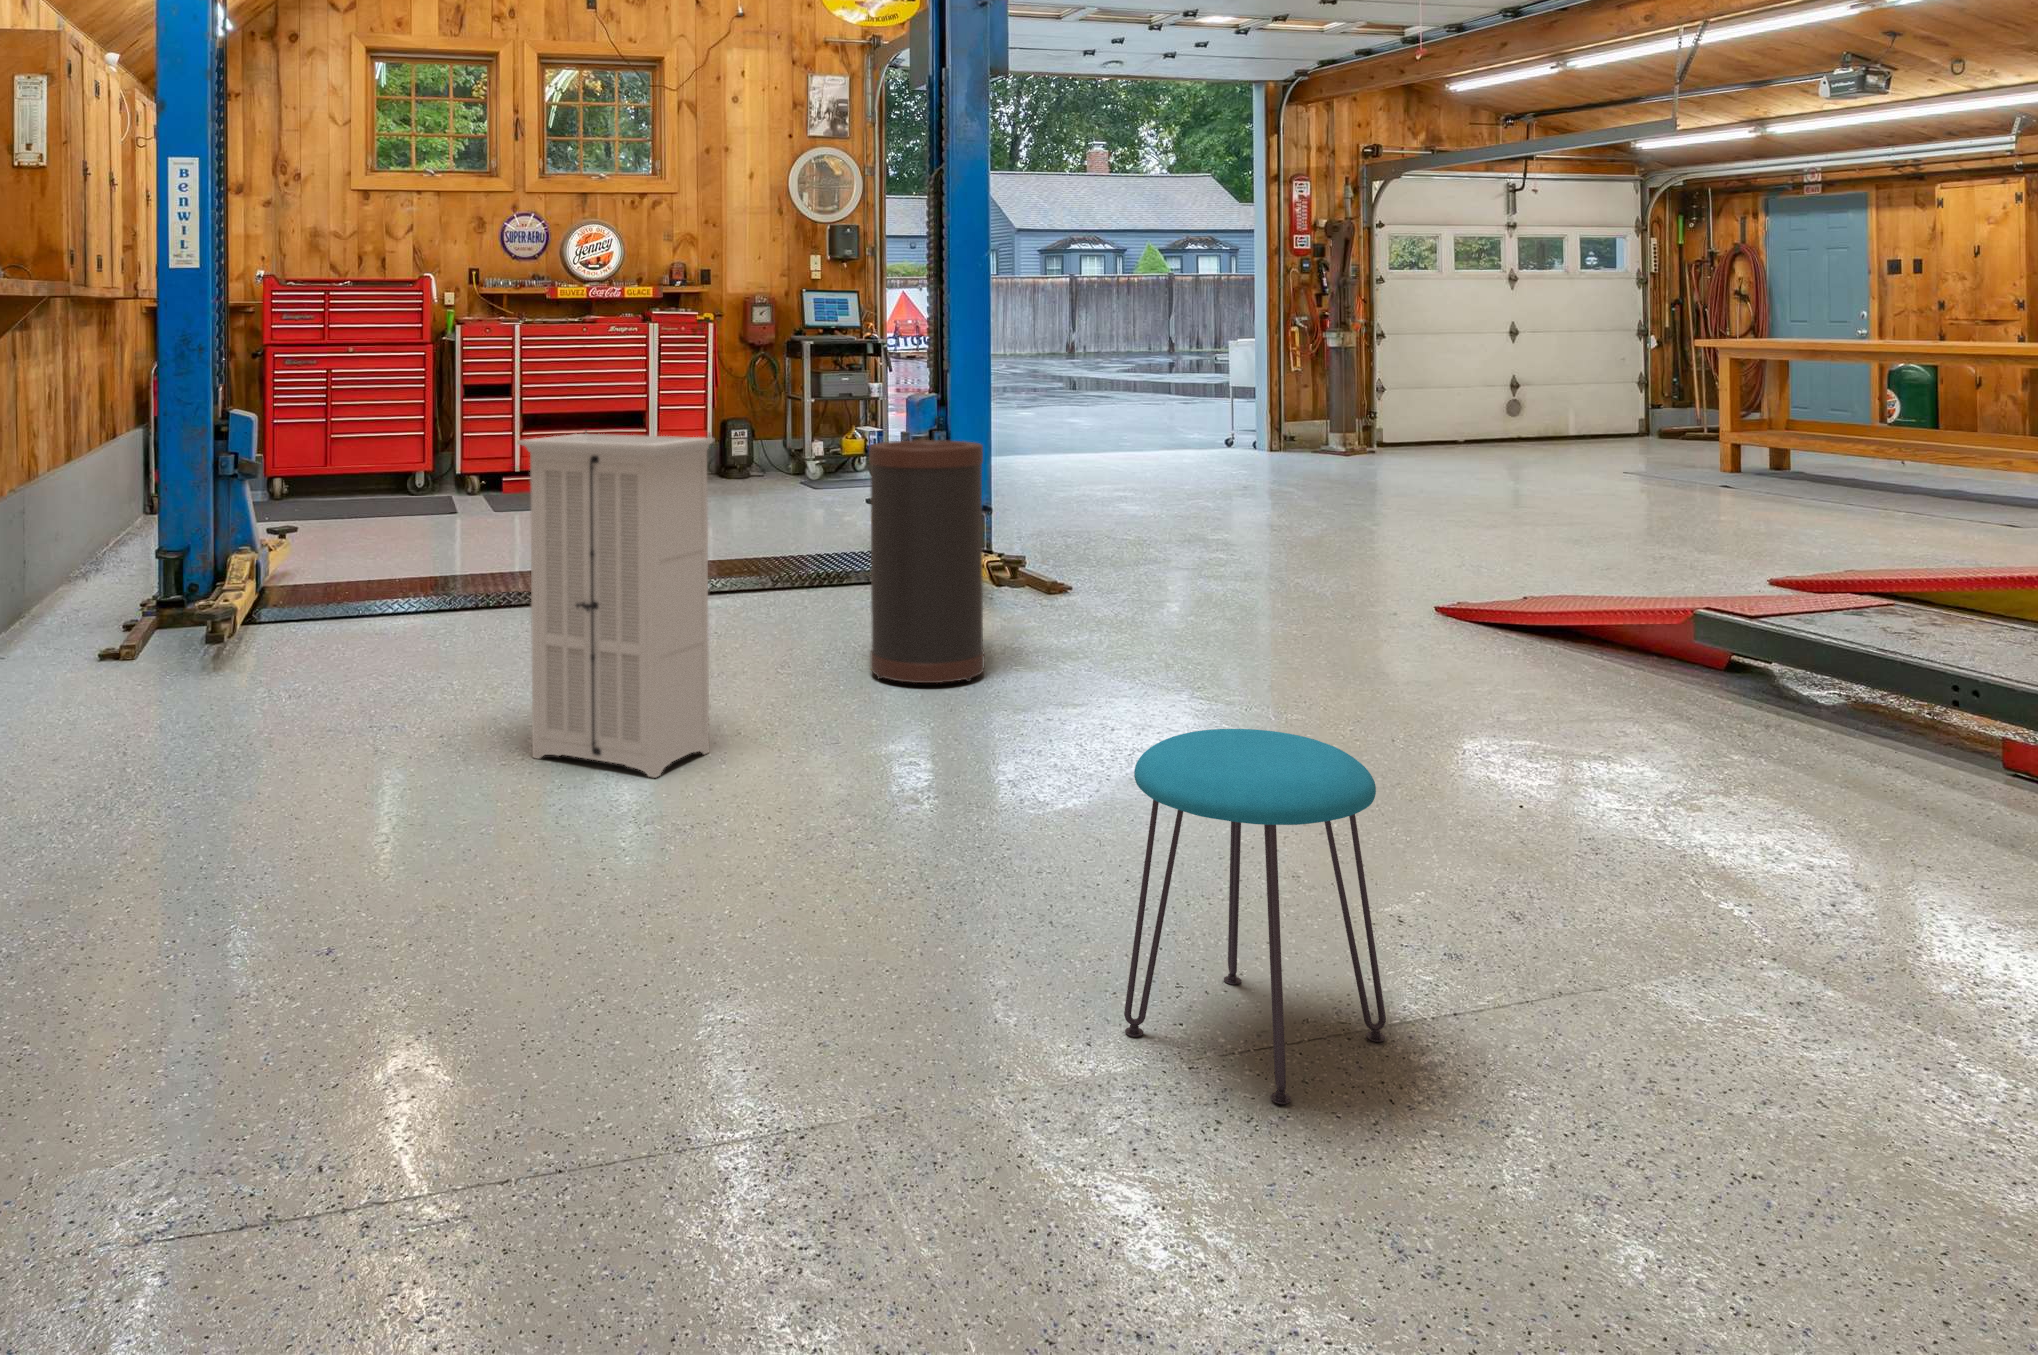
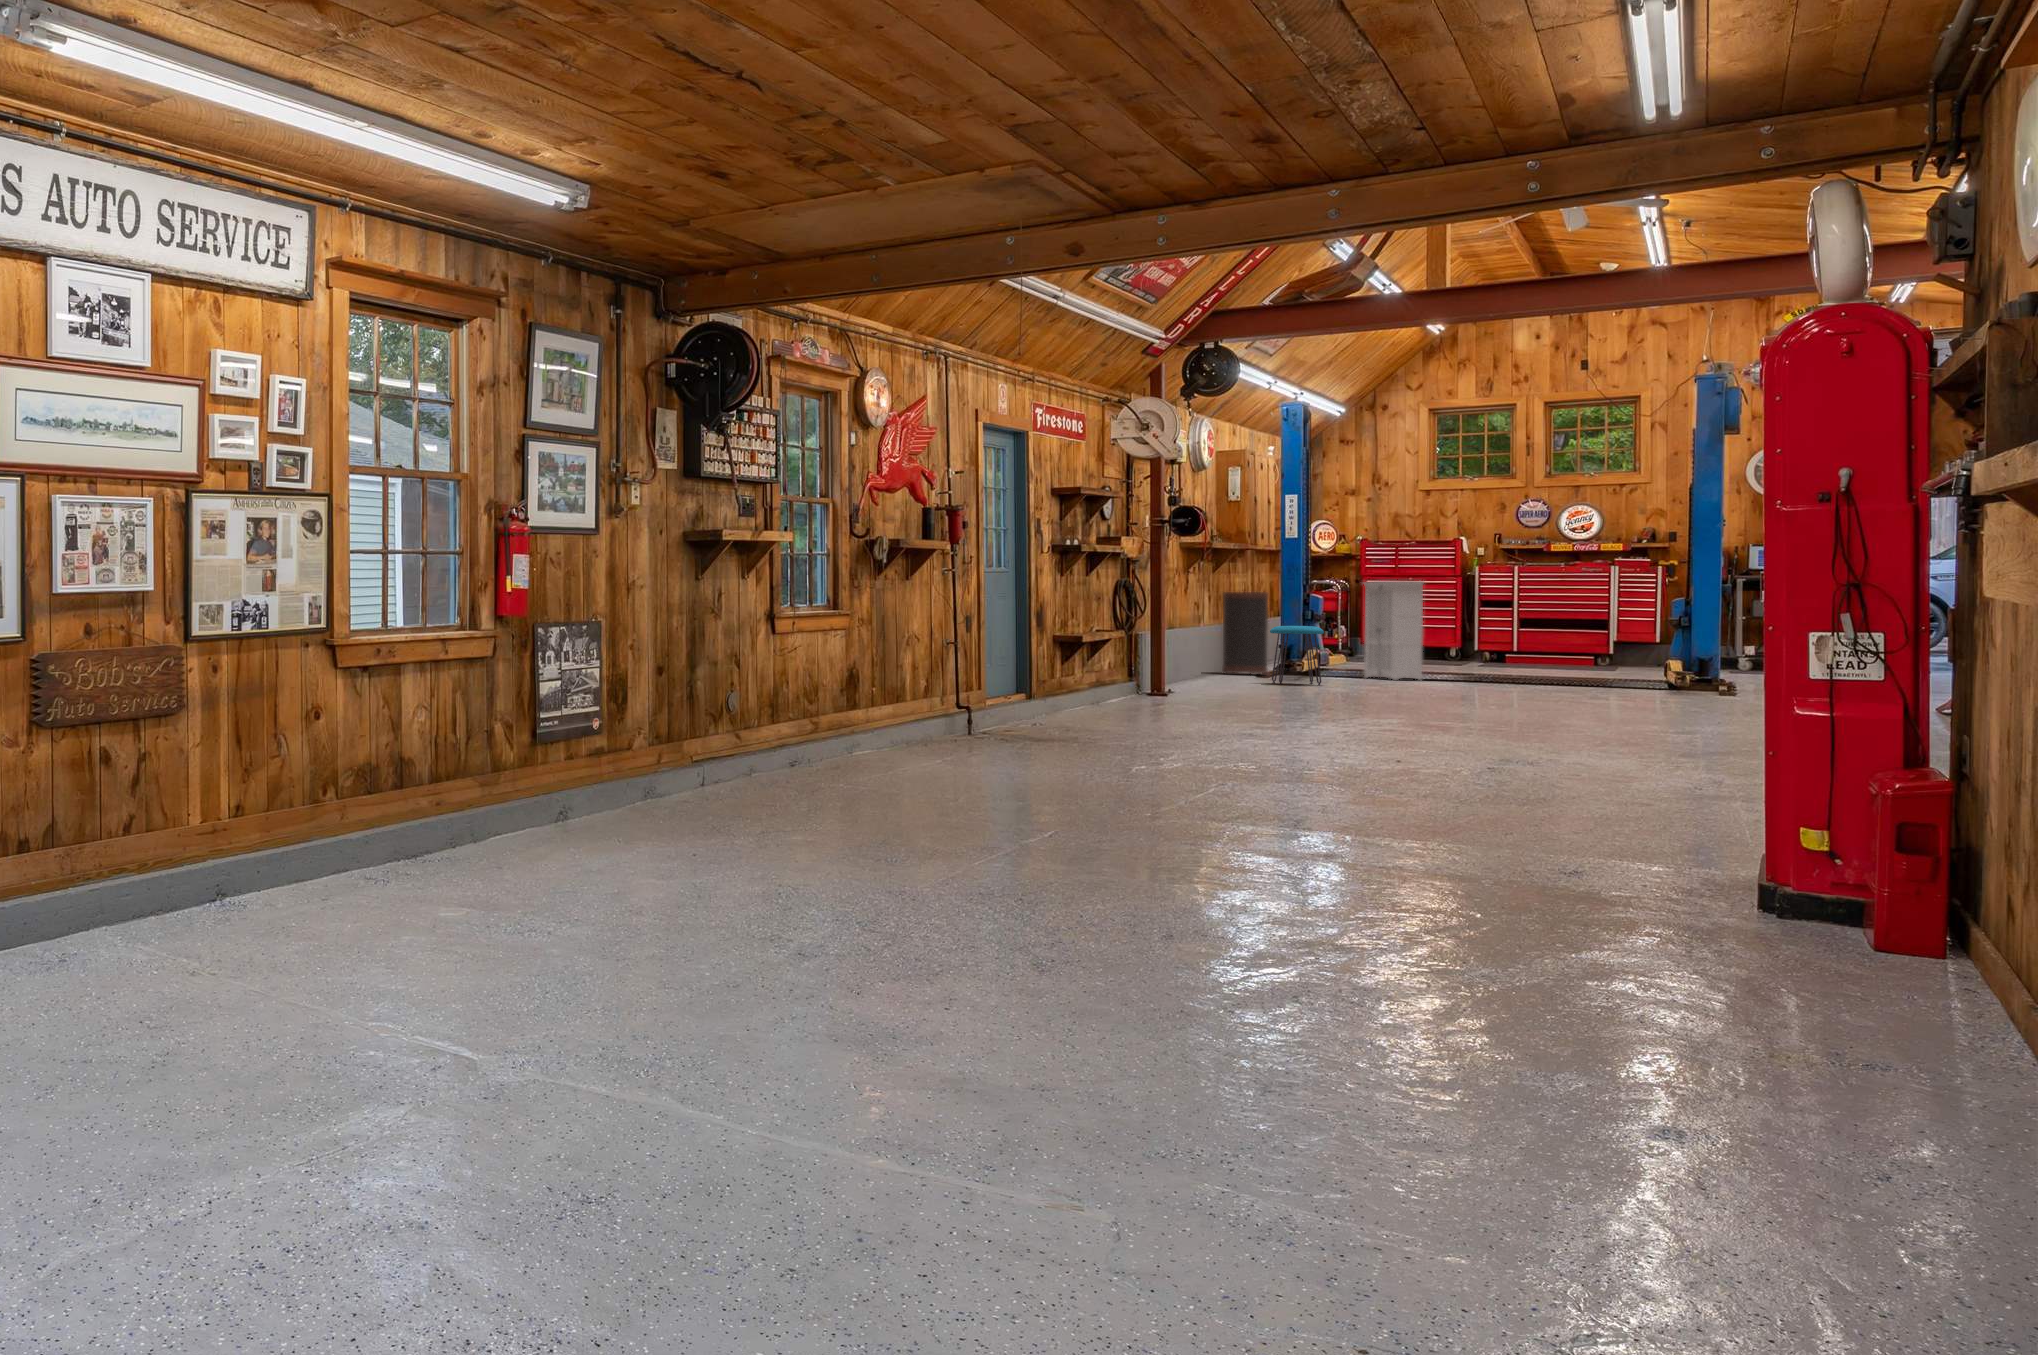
trash can: present [869,440,985,683] -> present [1222,592,1268,674]
stool: present [1124,729,1386,1104] -> present [1270,626,1324,685]

